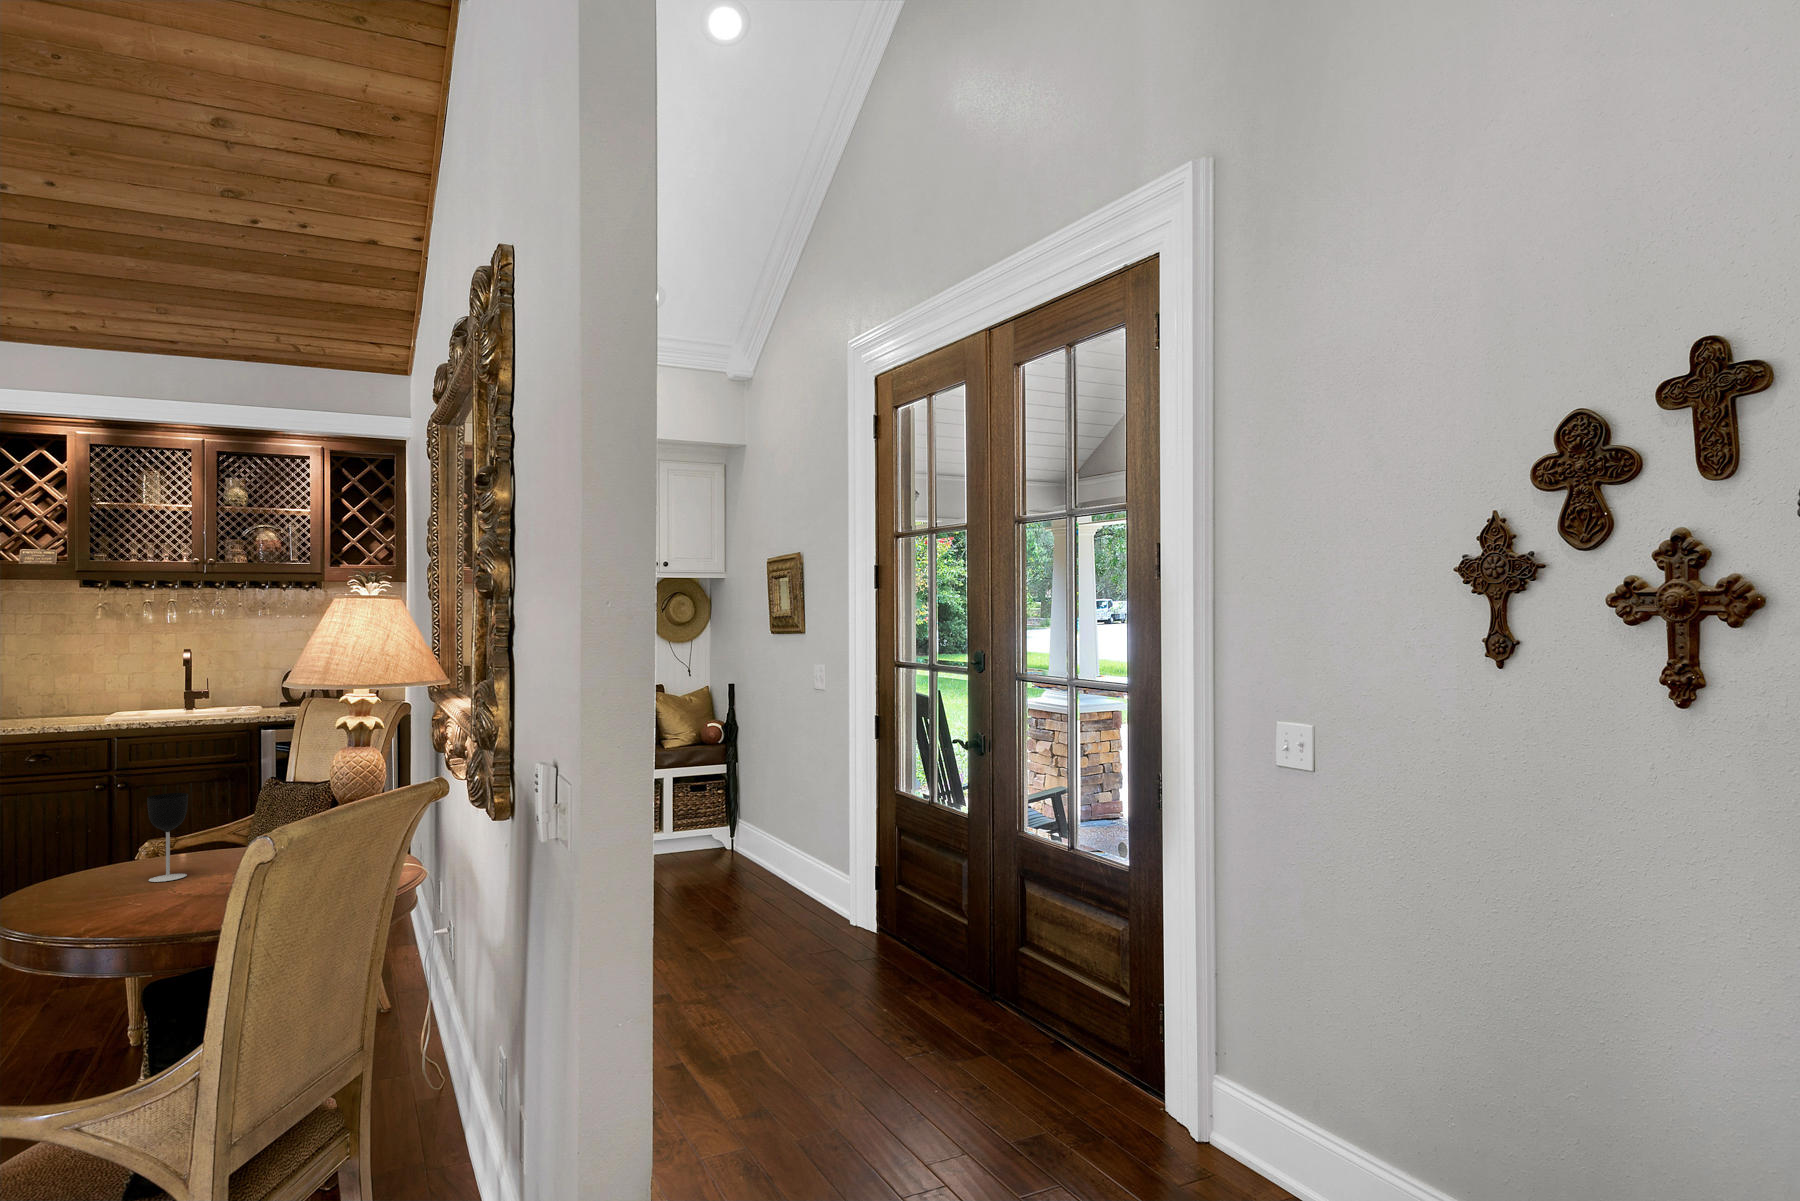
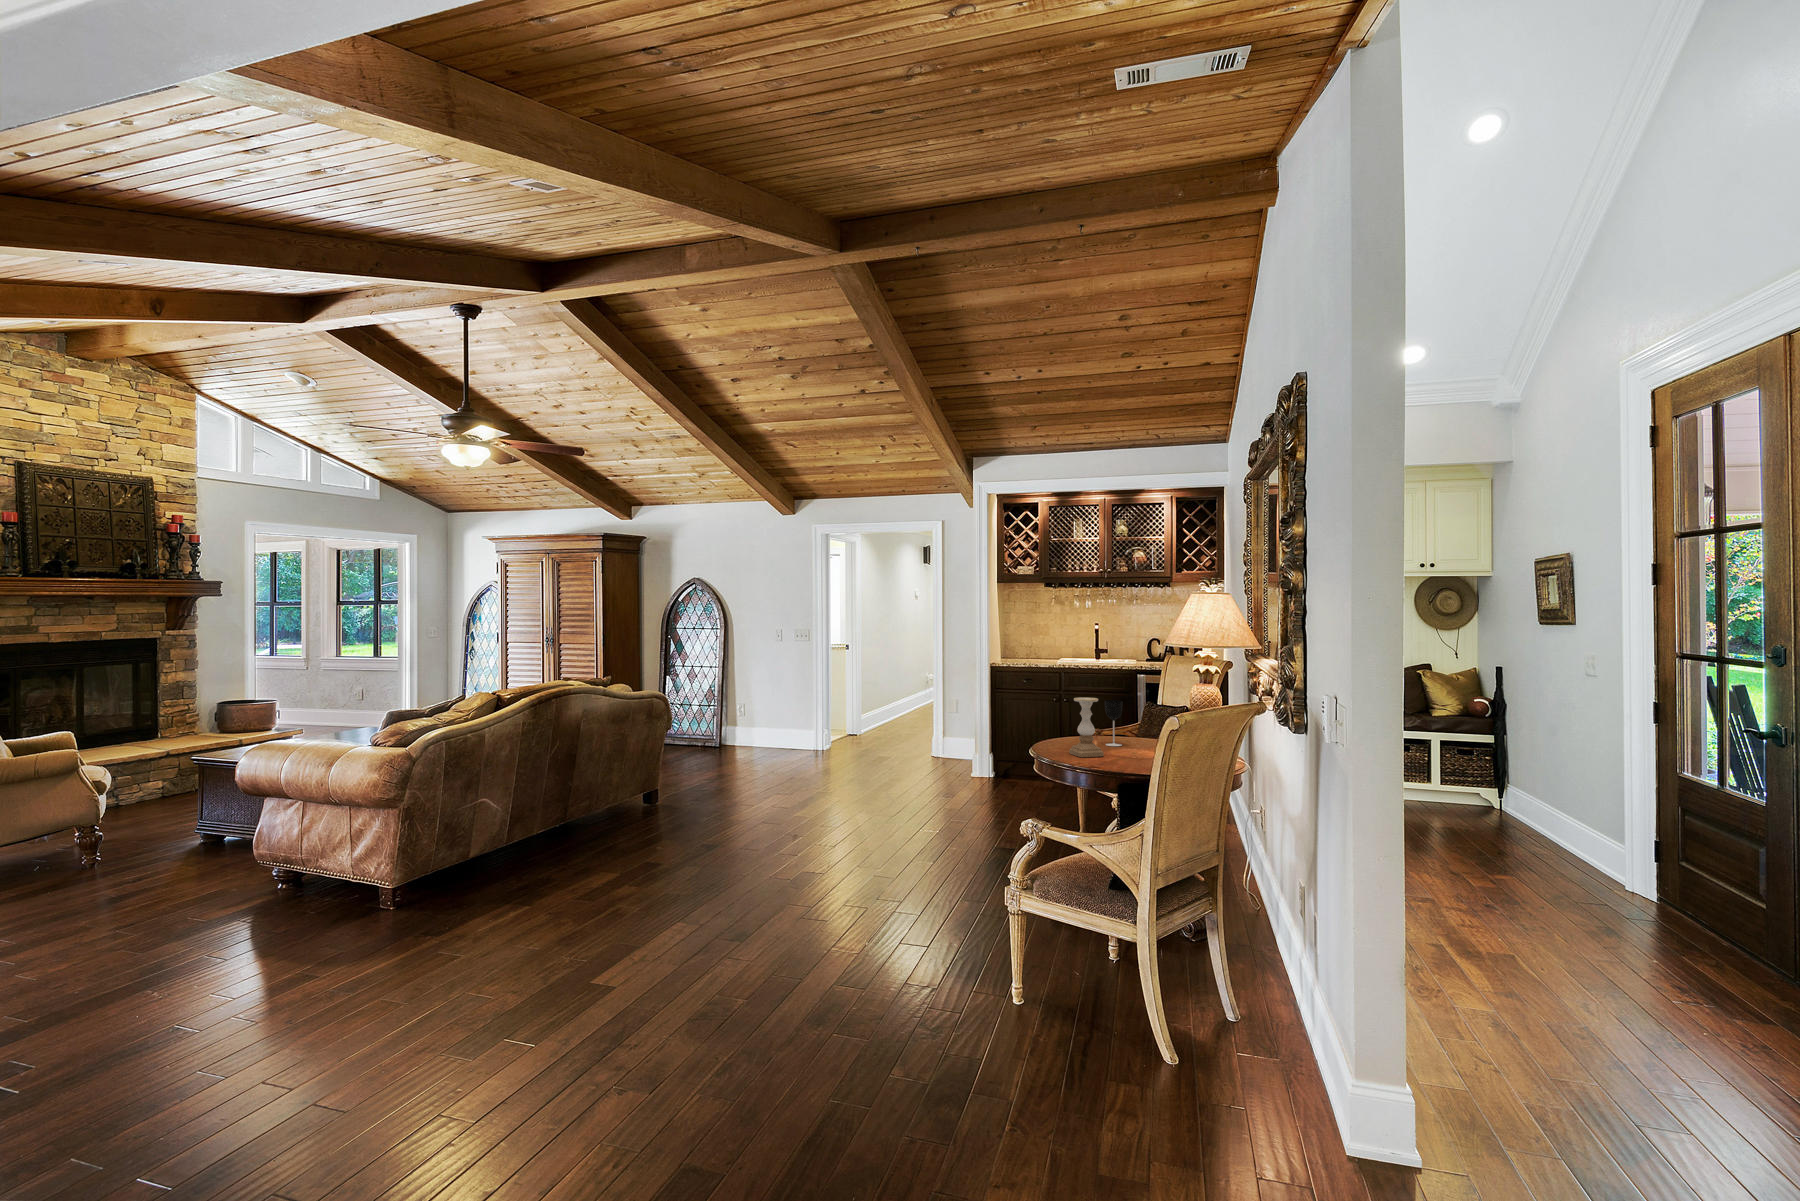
candle holder: none [44,800,129,928] -> present [1069,697,1104,757]

